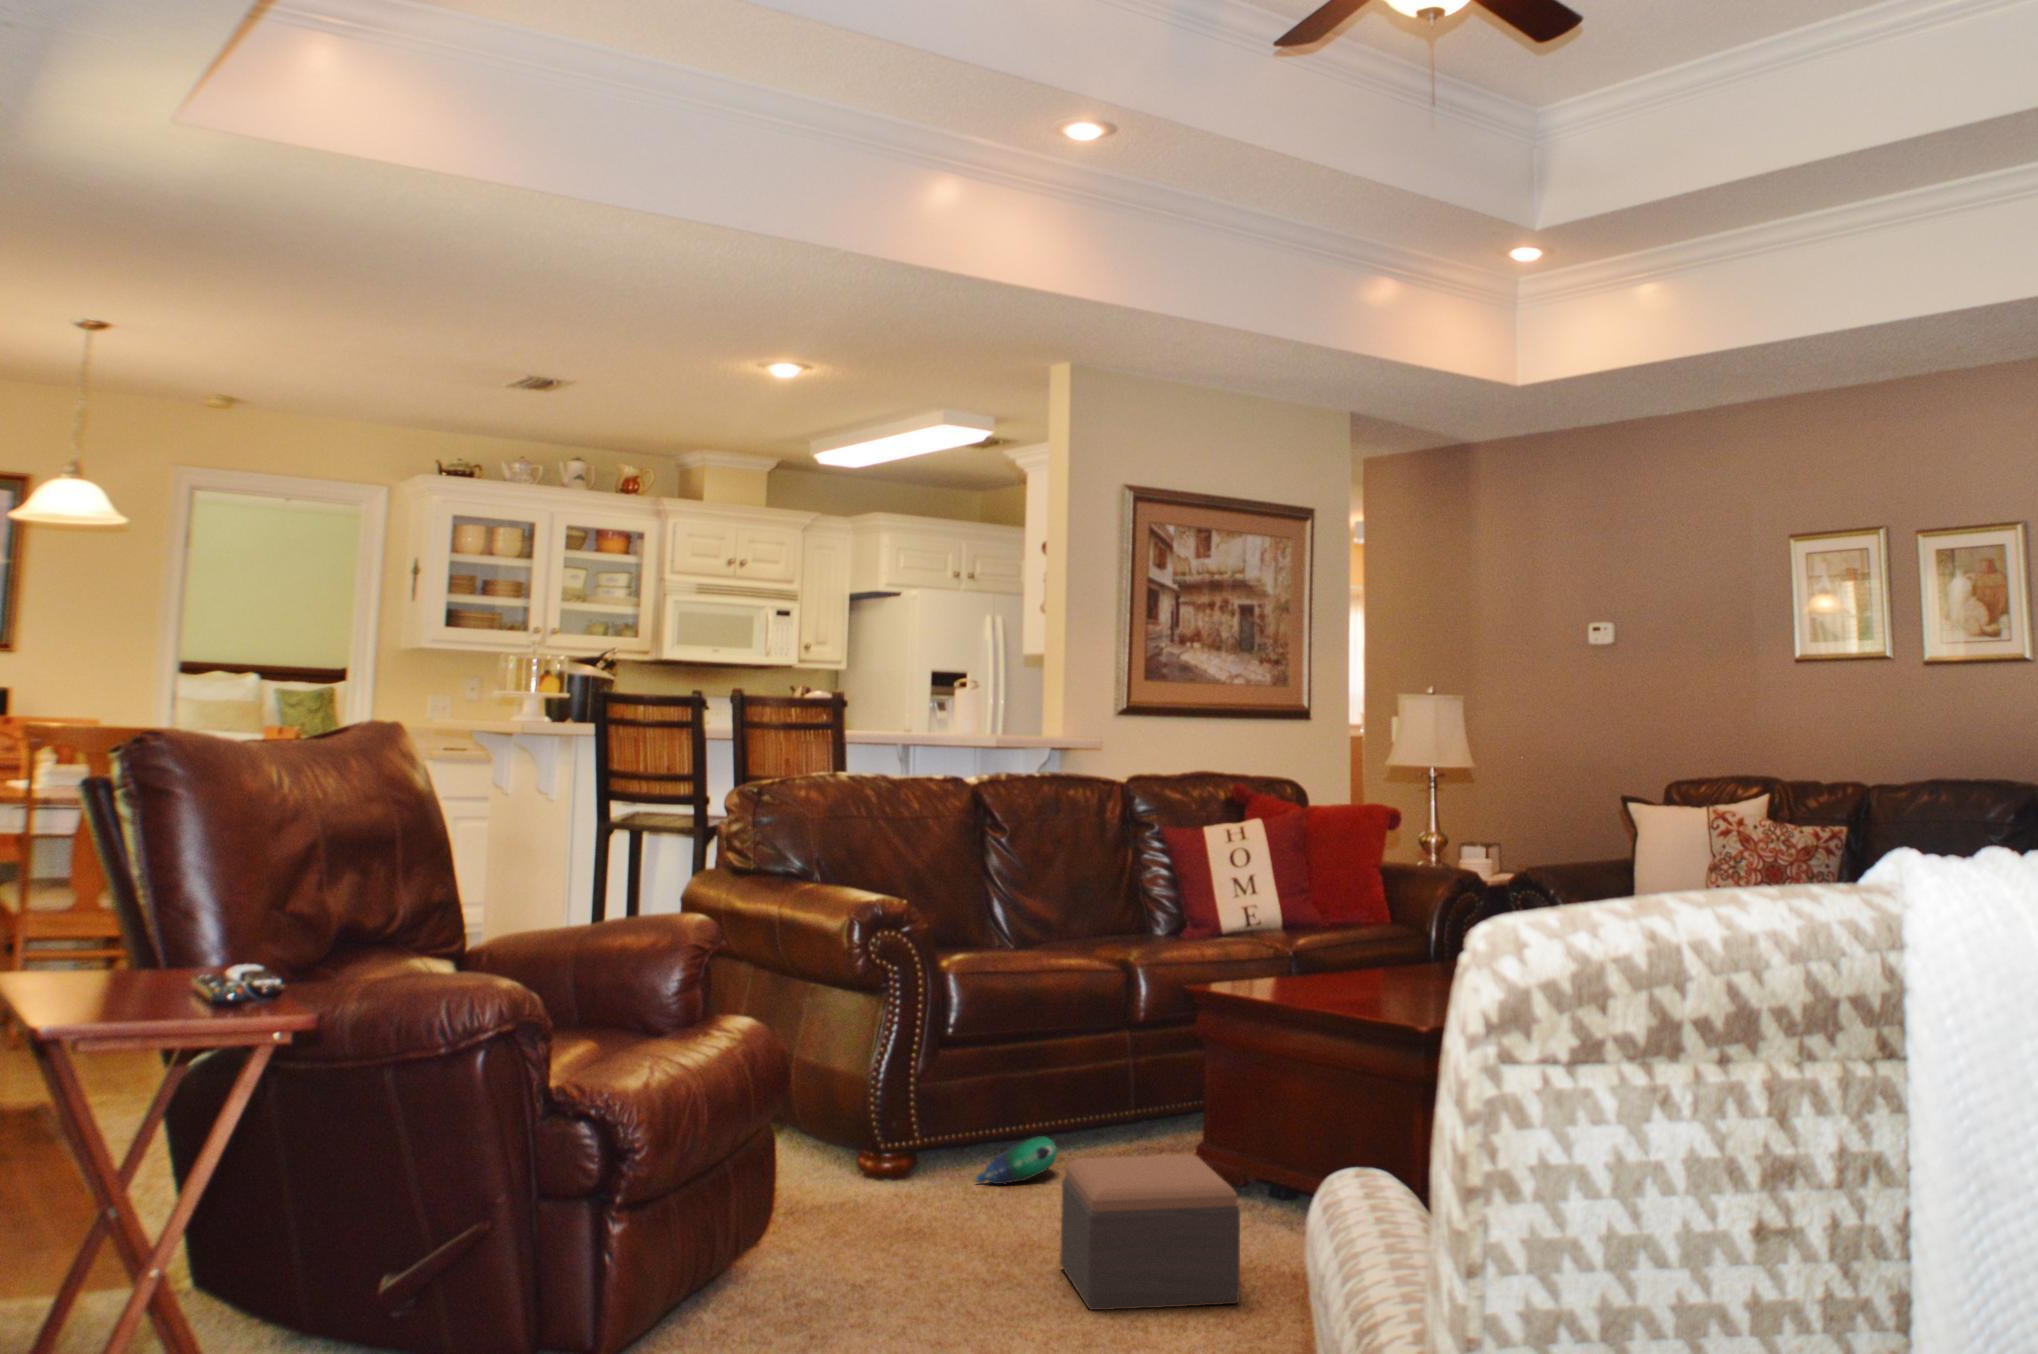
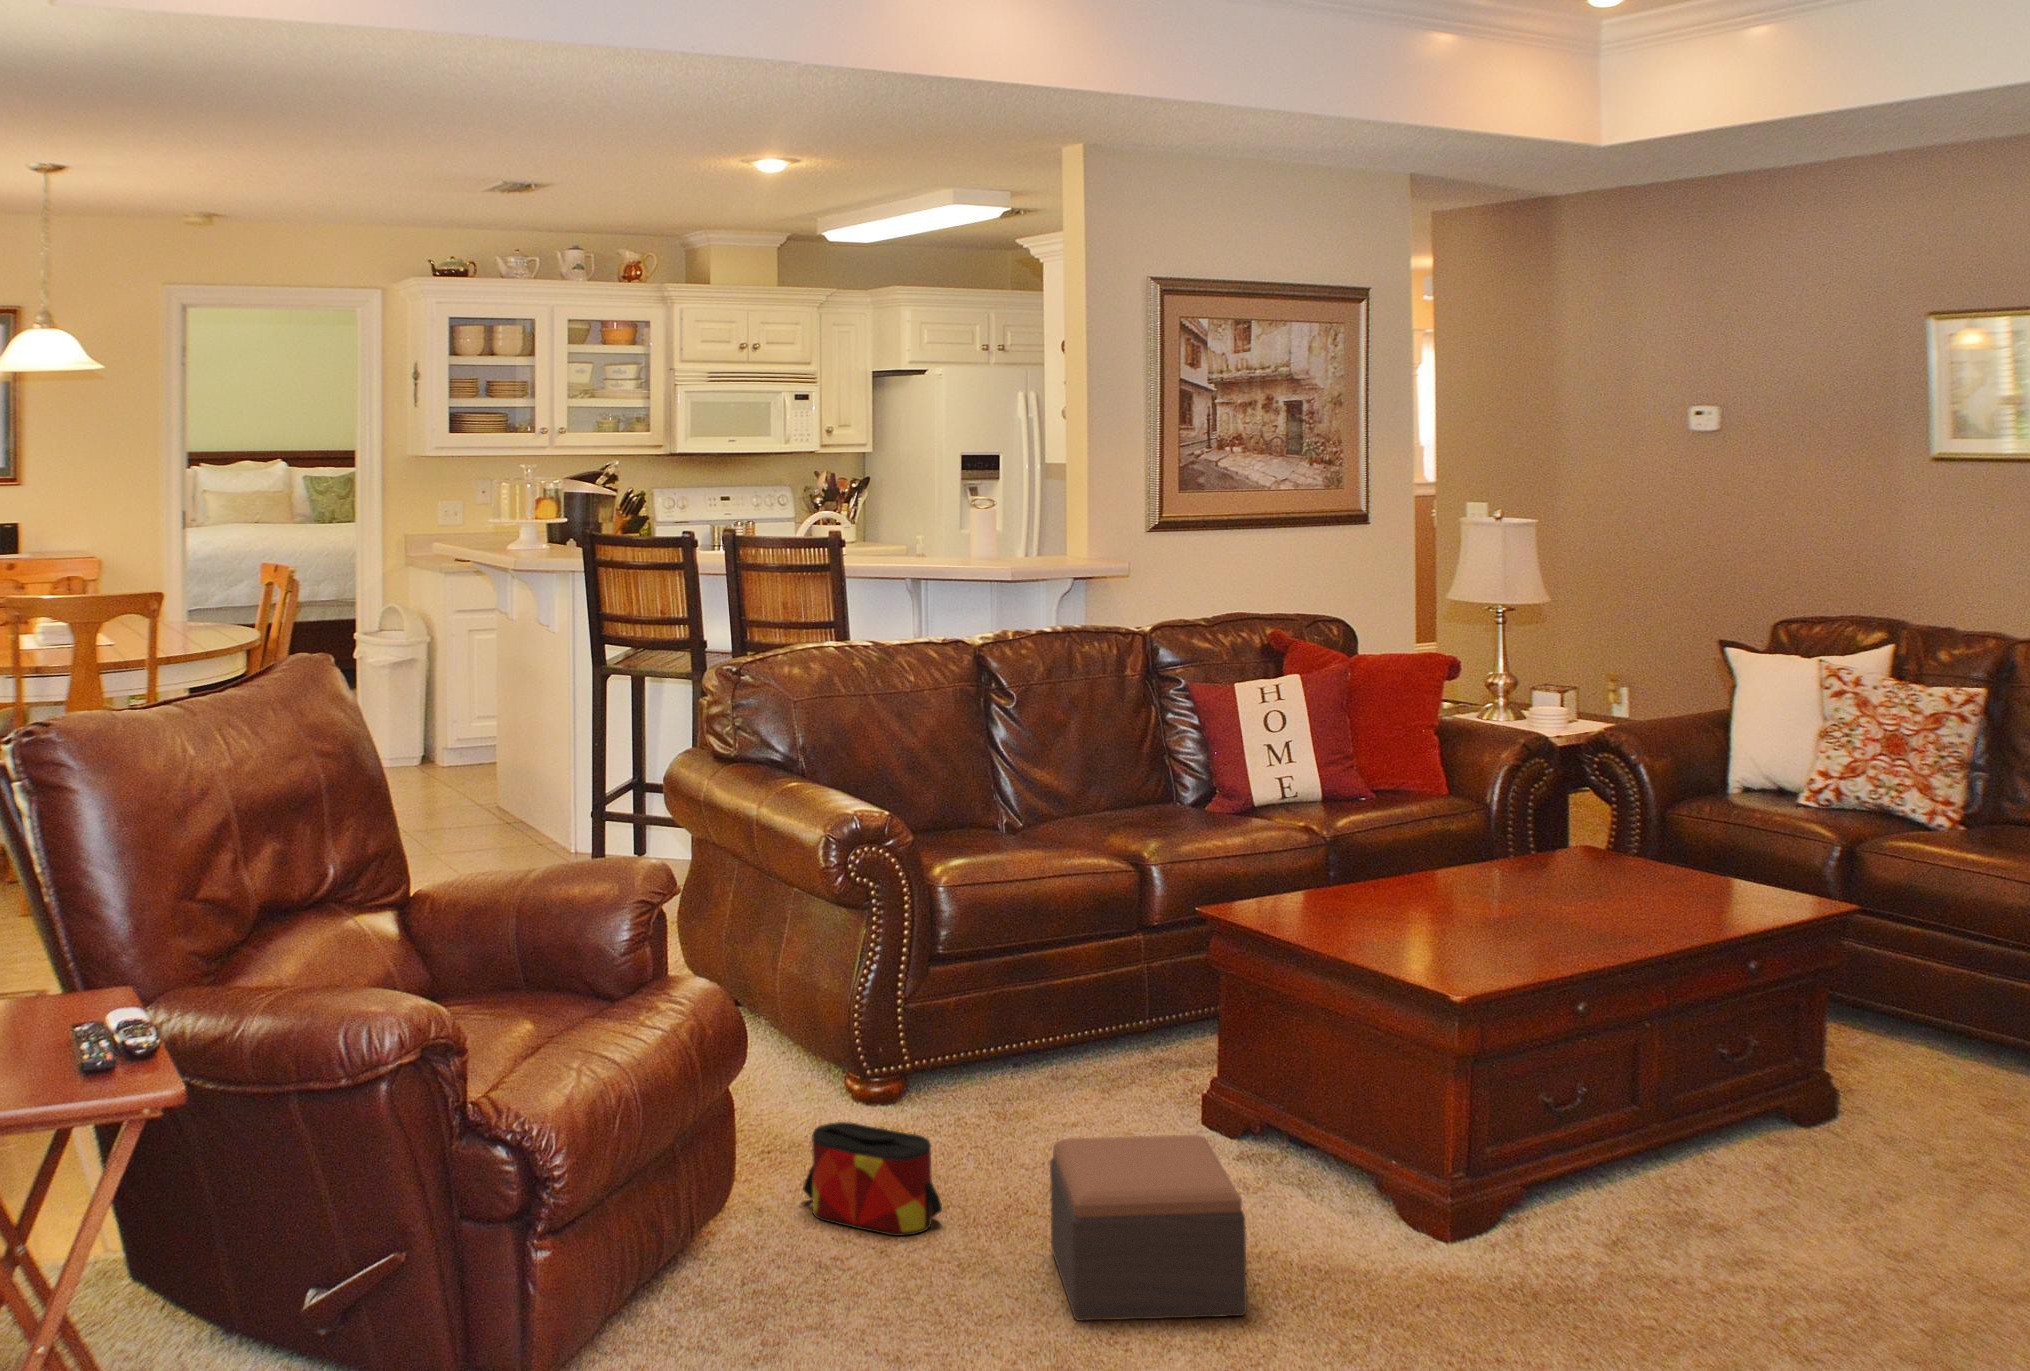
plush toy: present [975,1136,1057,1184] -> none [975,1062,1067,1117]
bag: none [827,1162,959,1261] -> present [803,1122,942,1236]

